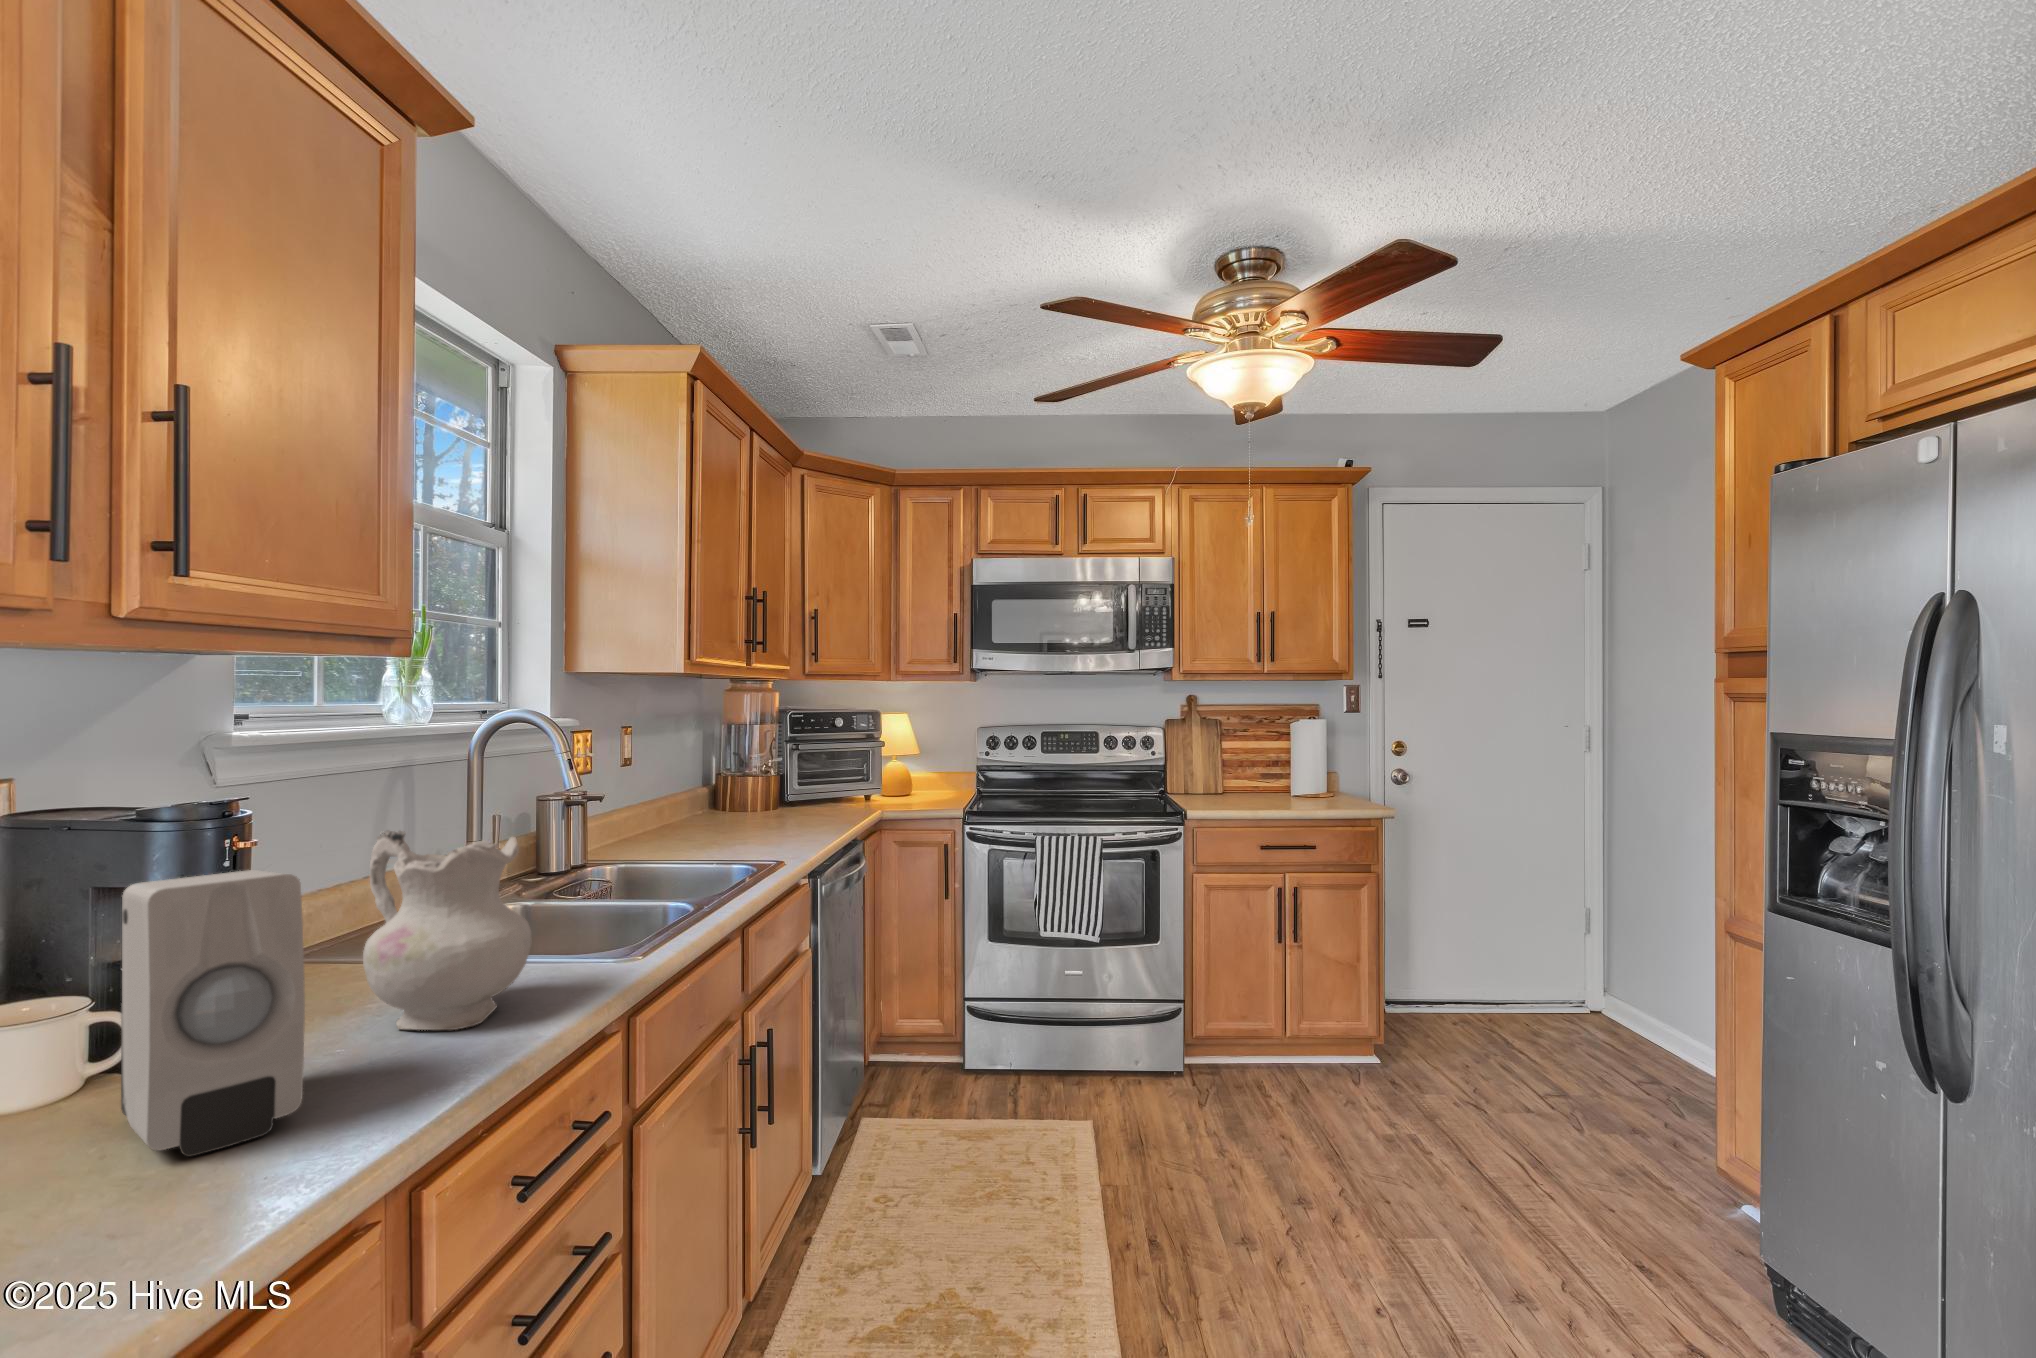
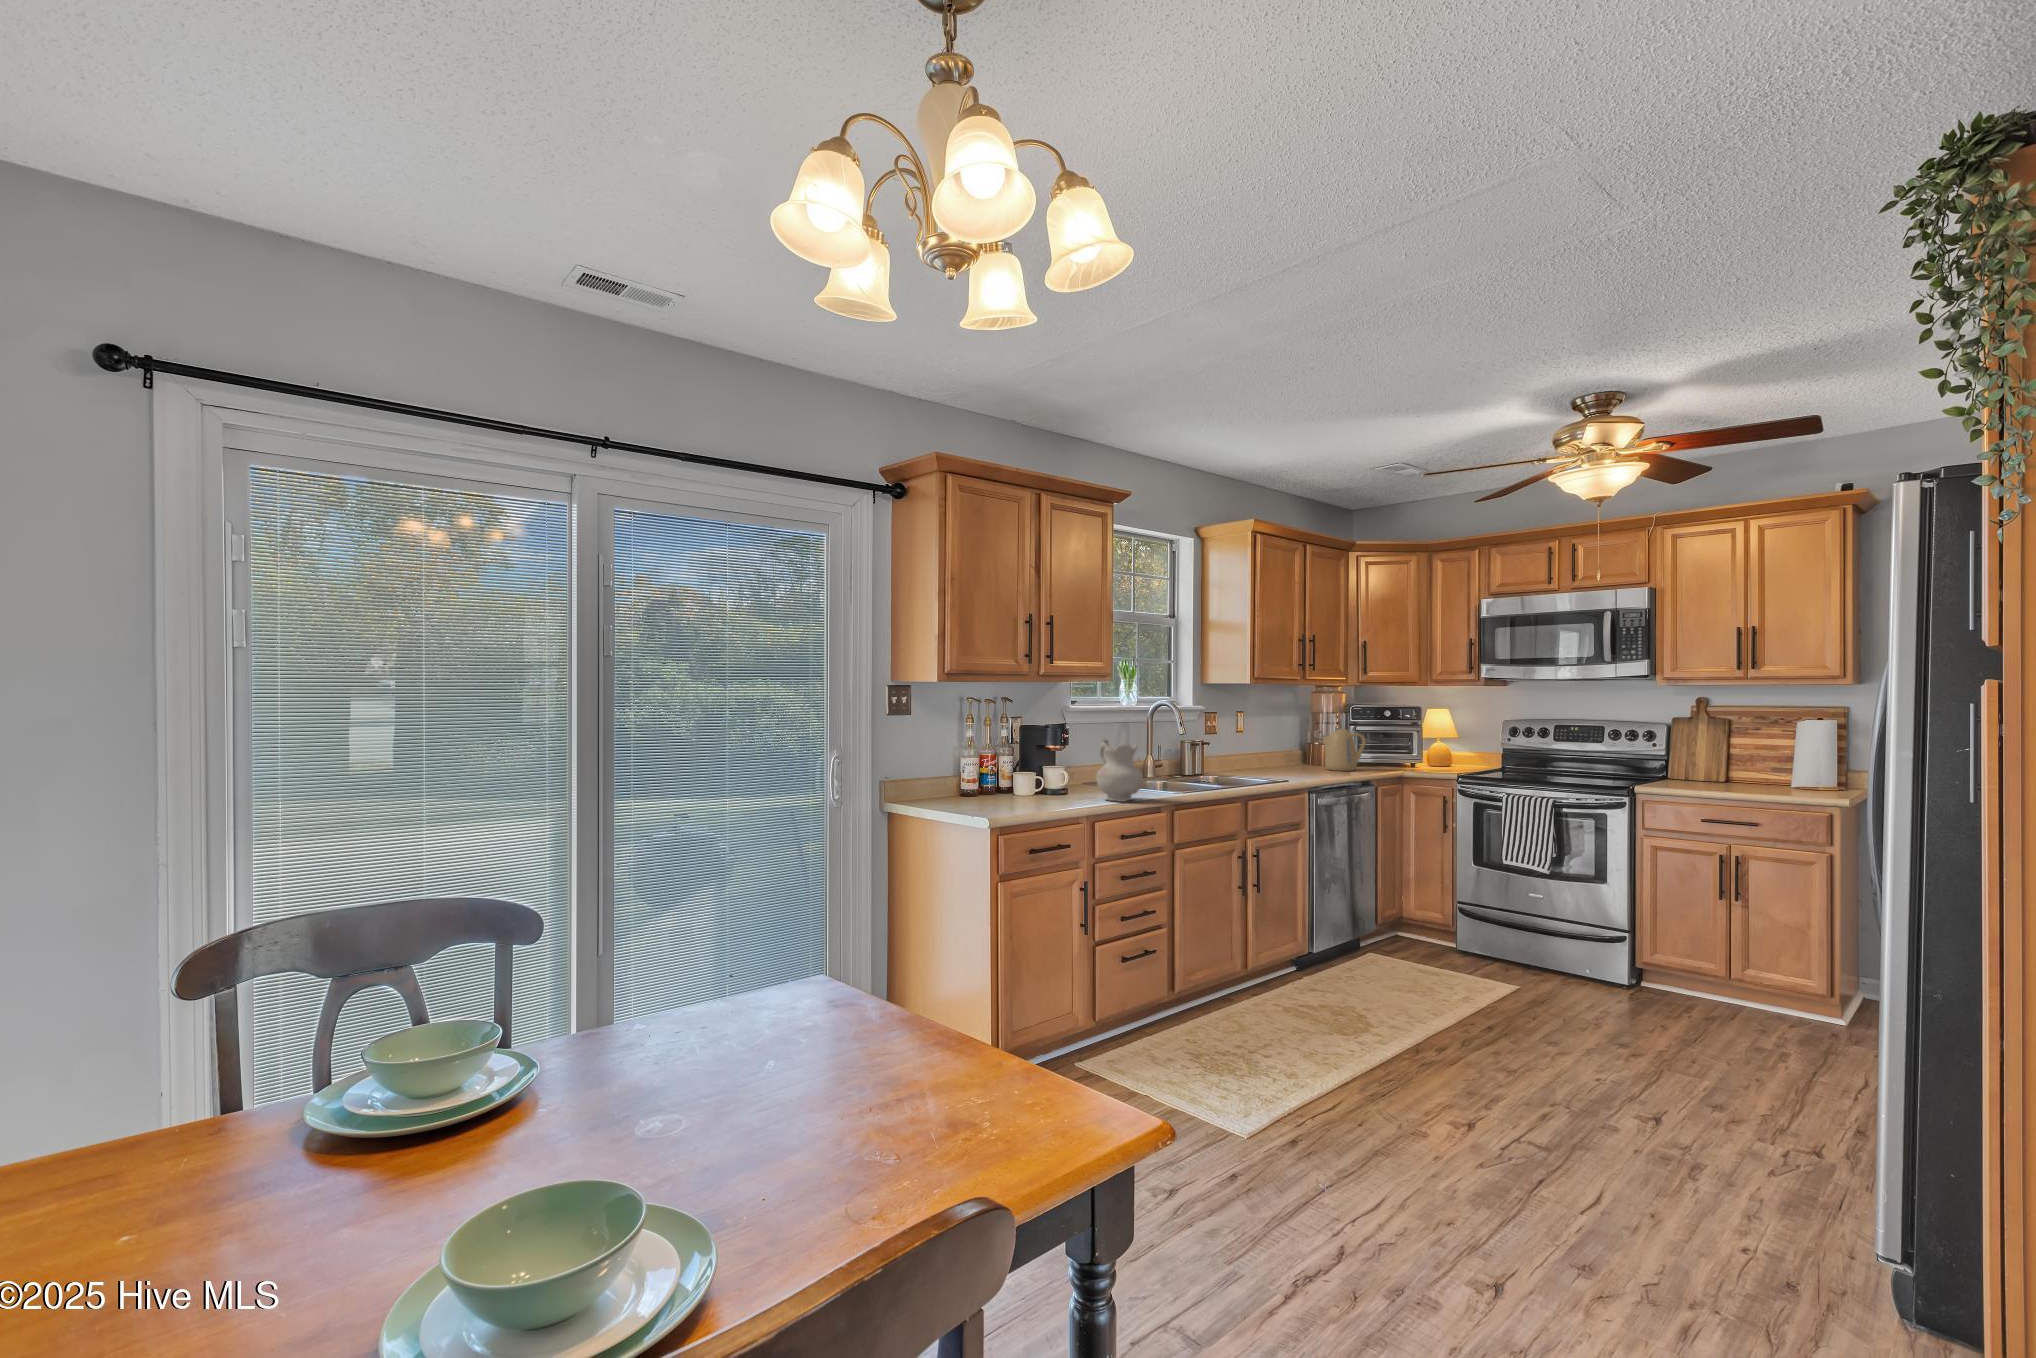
kettle: none [752,748,823,817] -> present [1321,728,1366,771]
soap dispenser: present [121,870,305,1157] -> none [1042,743,1077,807]

